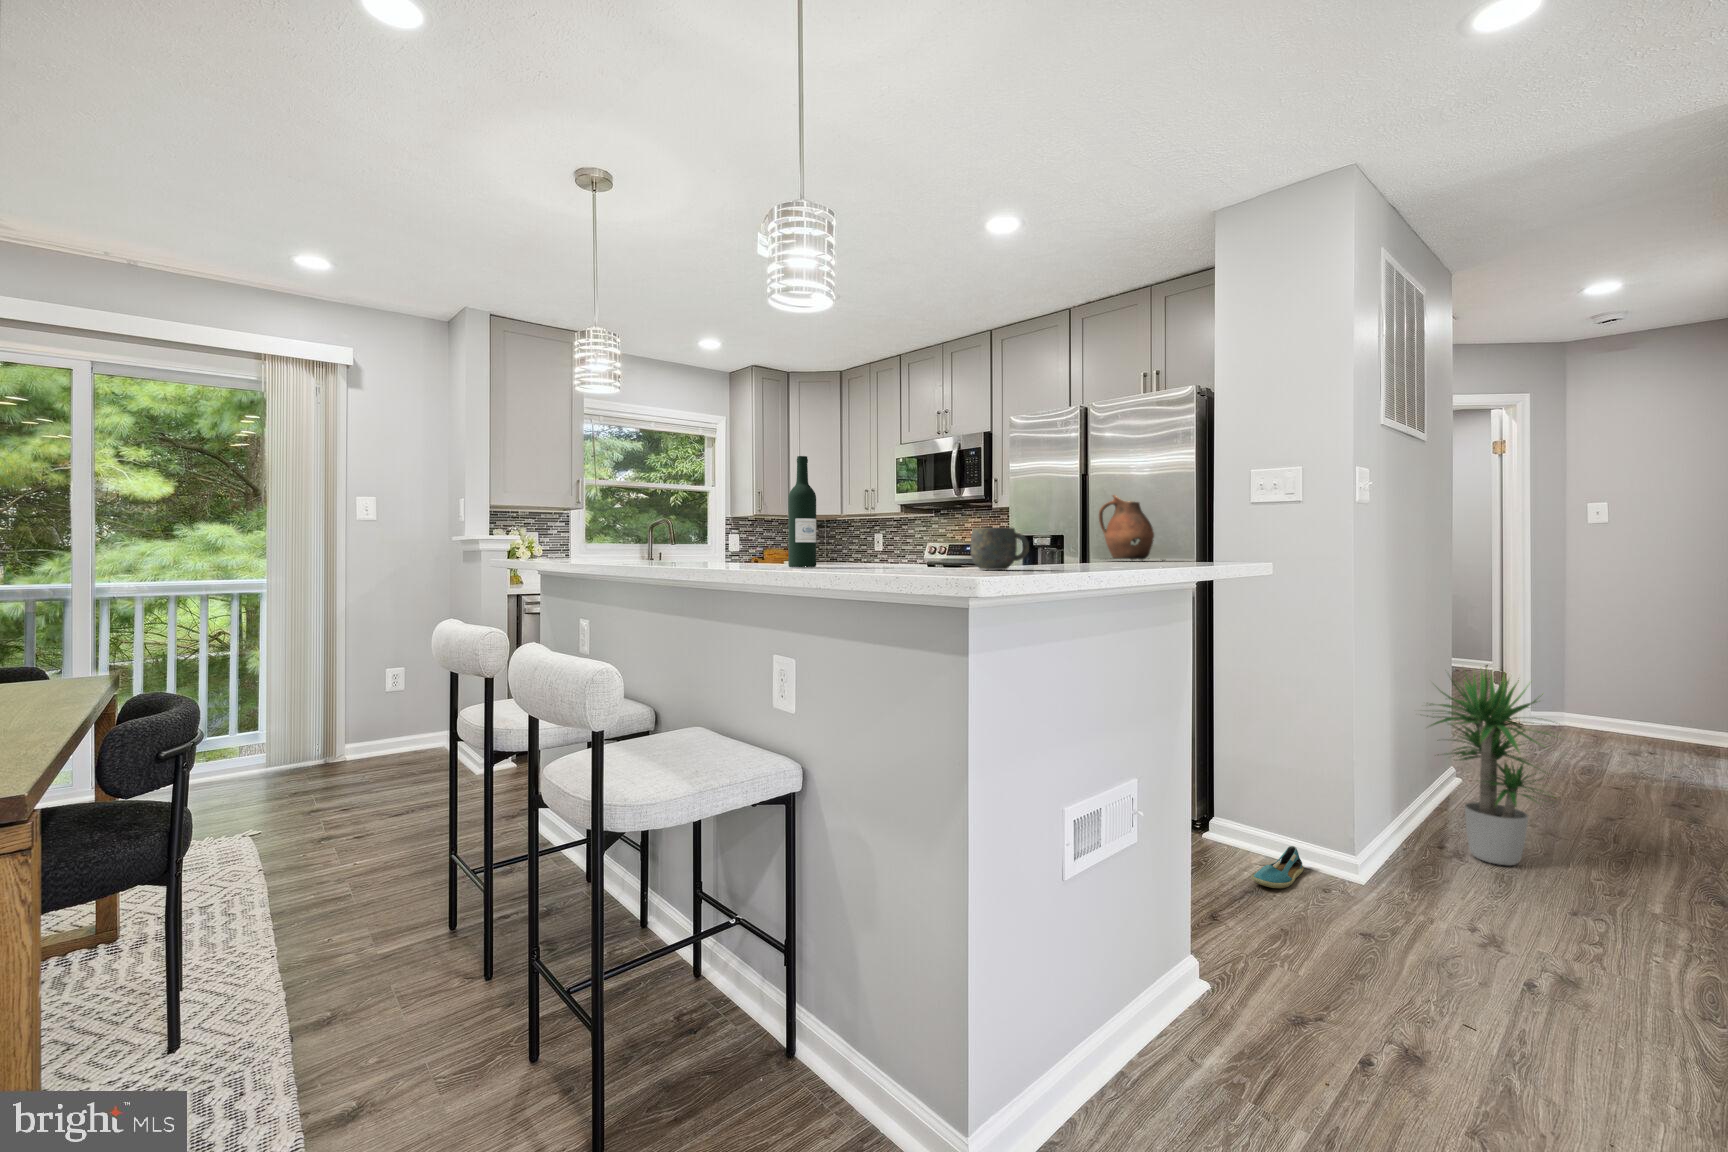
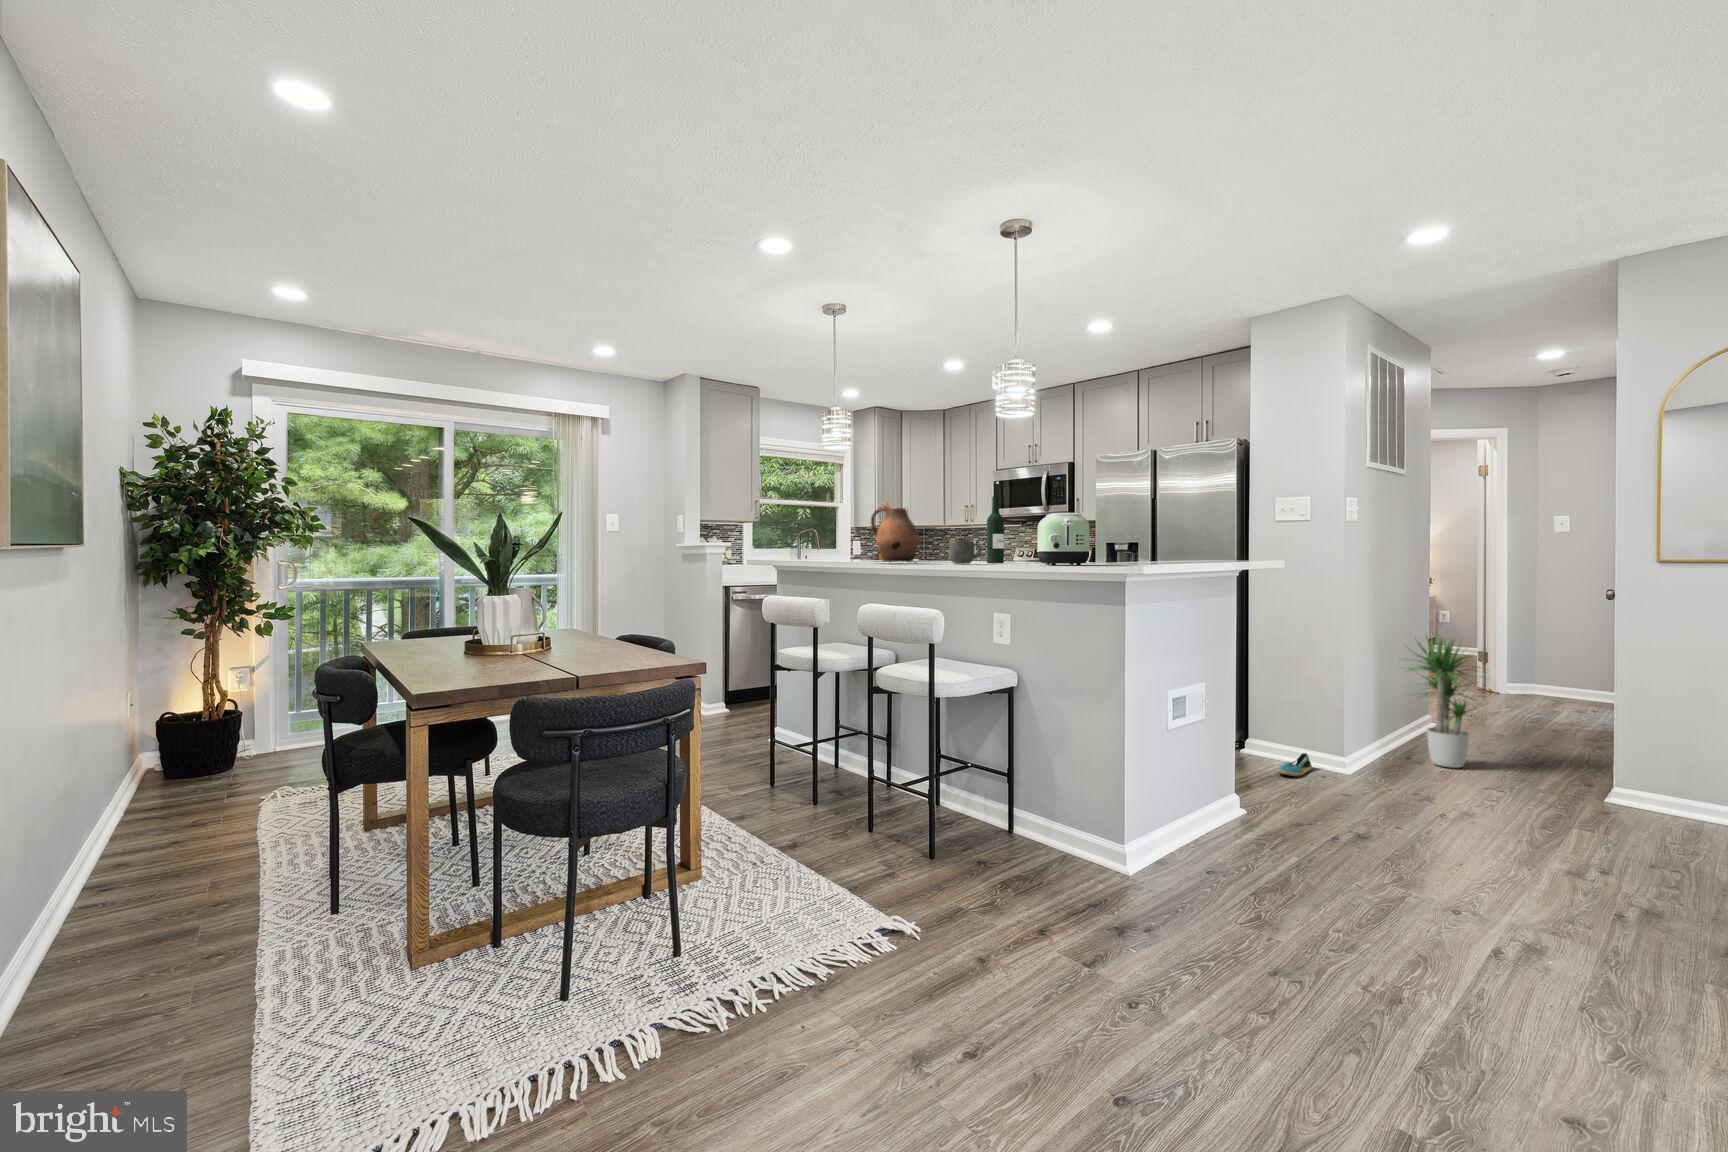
toaster: none [837,476,929,573] -> present [1037,513,1091,565]
ceramic pitcher: present [1099,495,1154,560] -> present [871,502,919,563]
mug: present [971,527,1029,570] -> present [949,540,982,564]

